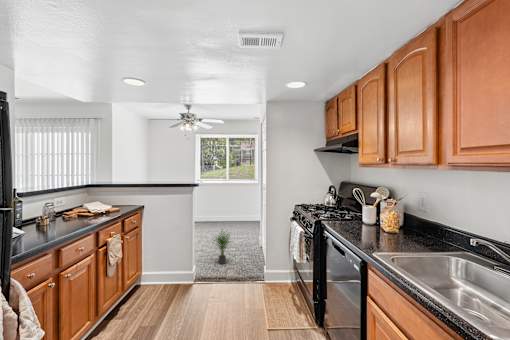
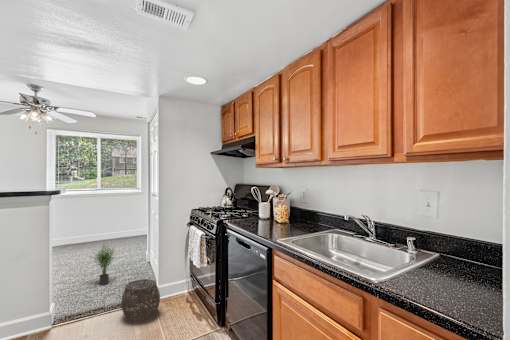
woven basket: none [231,266,264,305] -> present [121,279,160,321]

